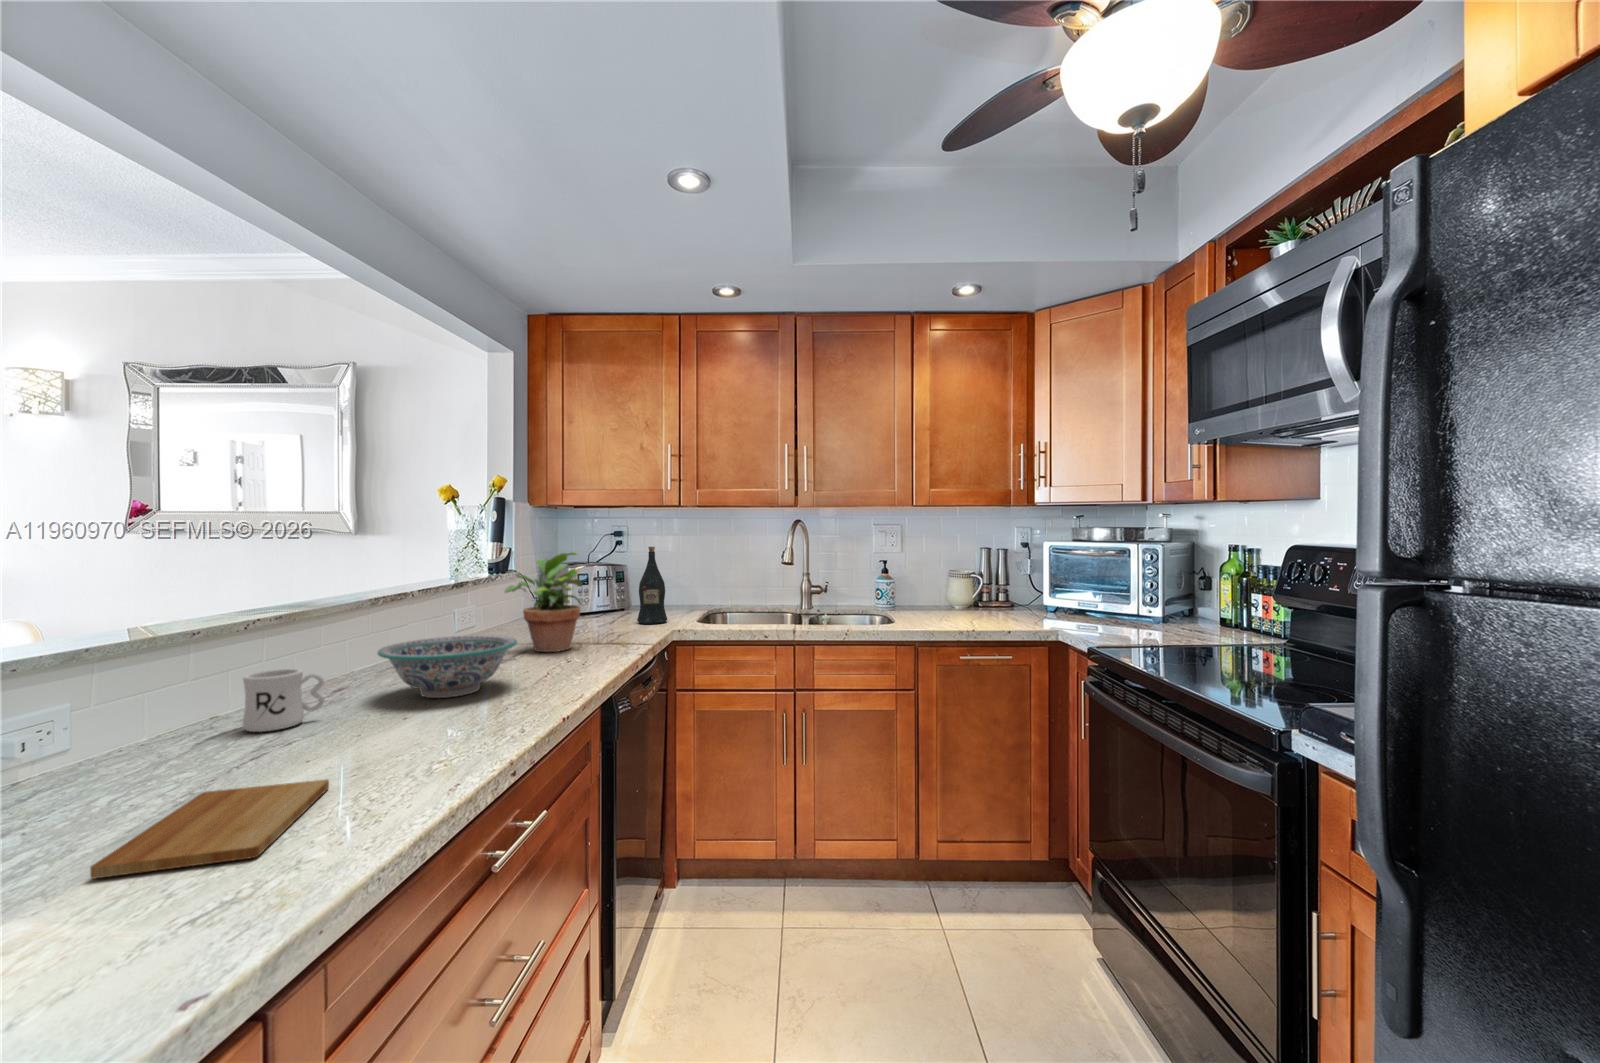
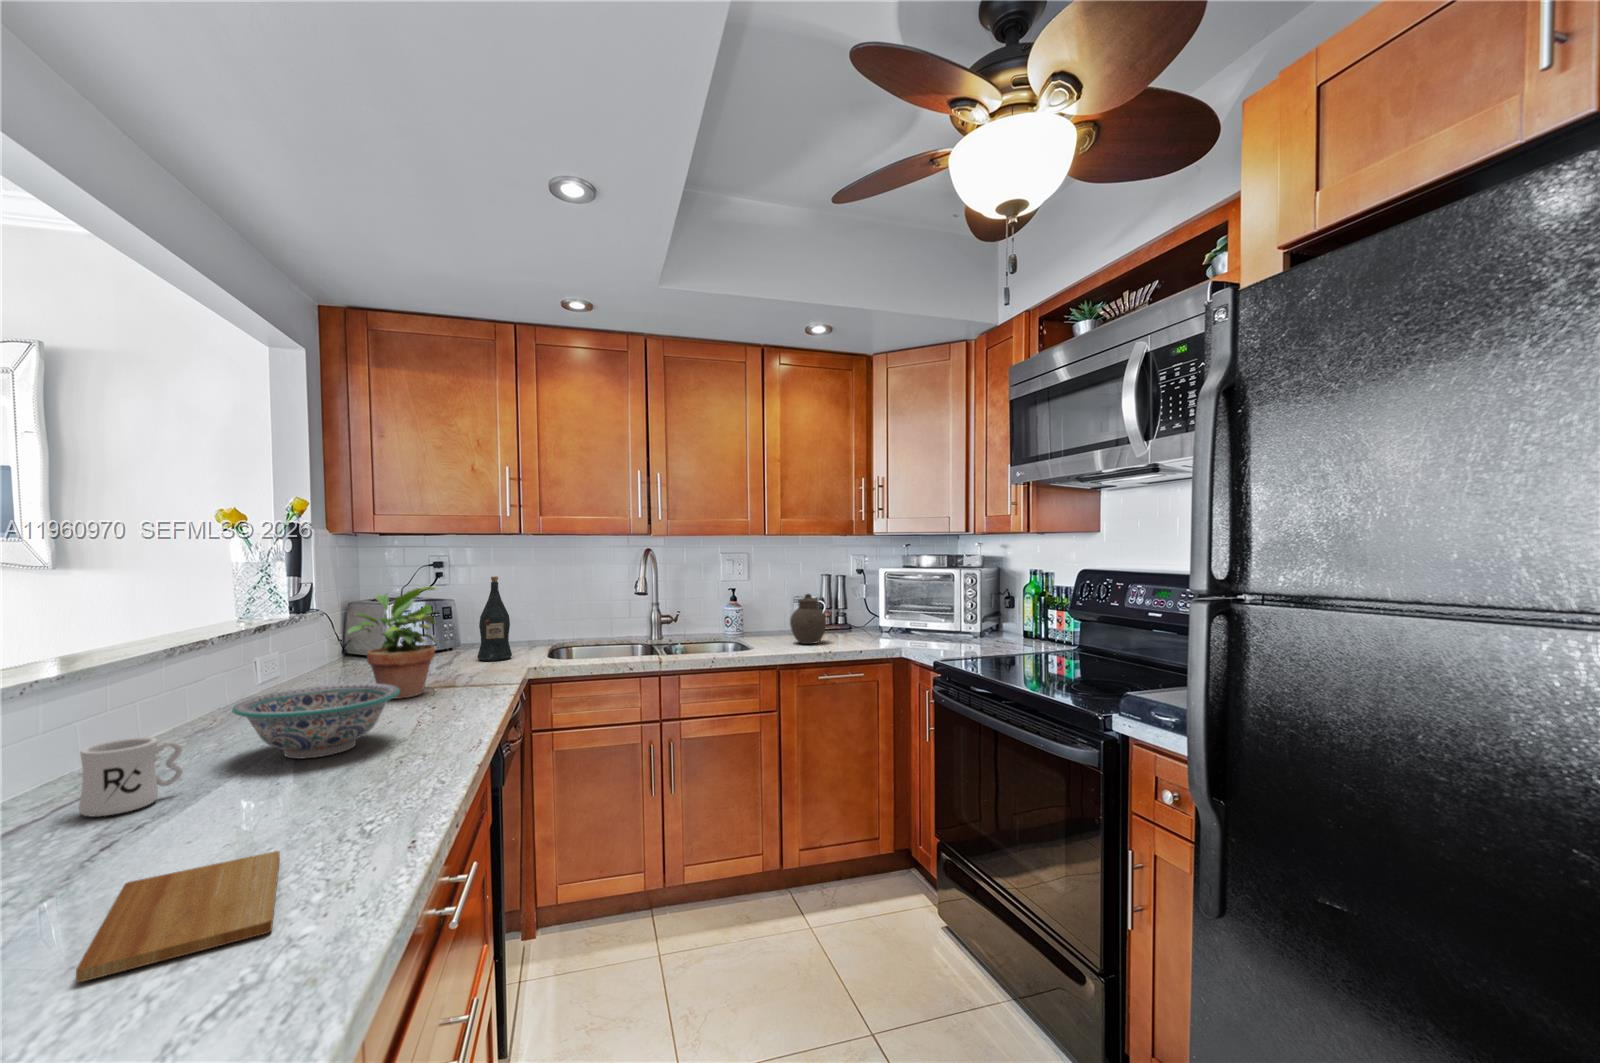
jar: none [936,570,975,623] -> present [790,594,826,644]

